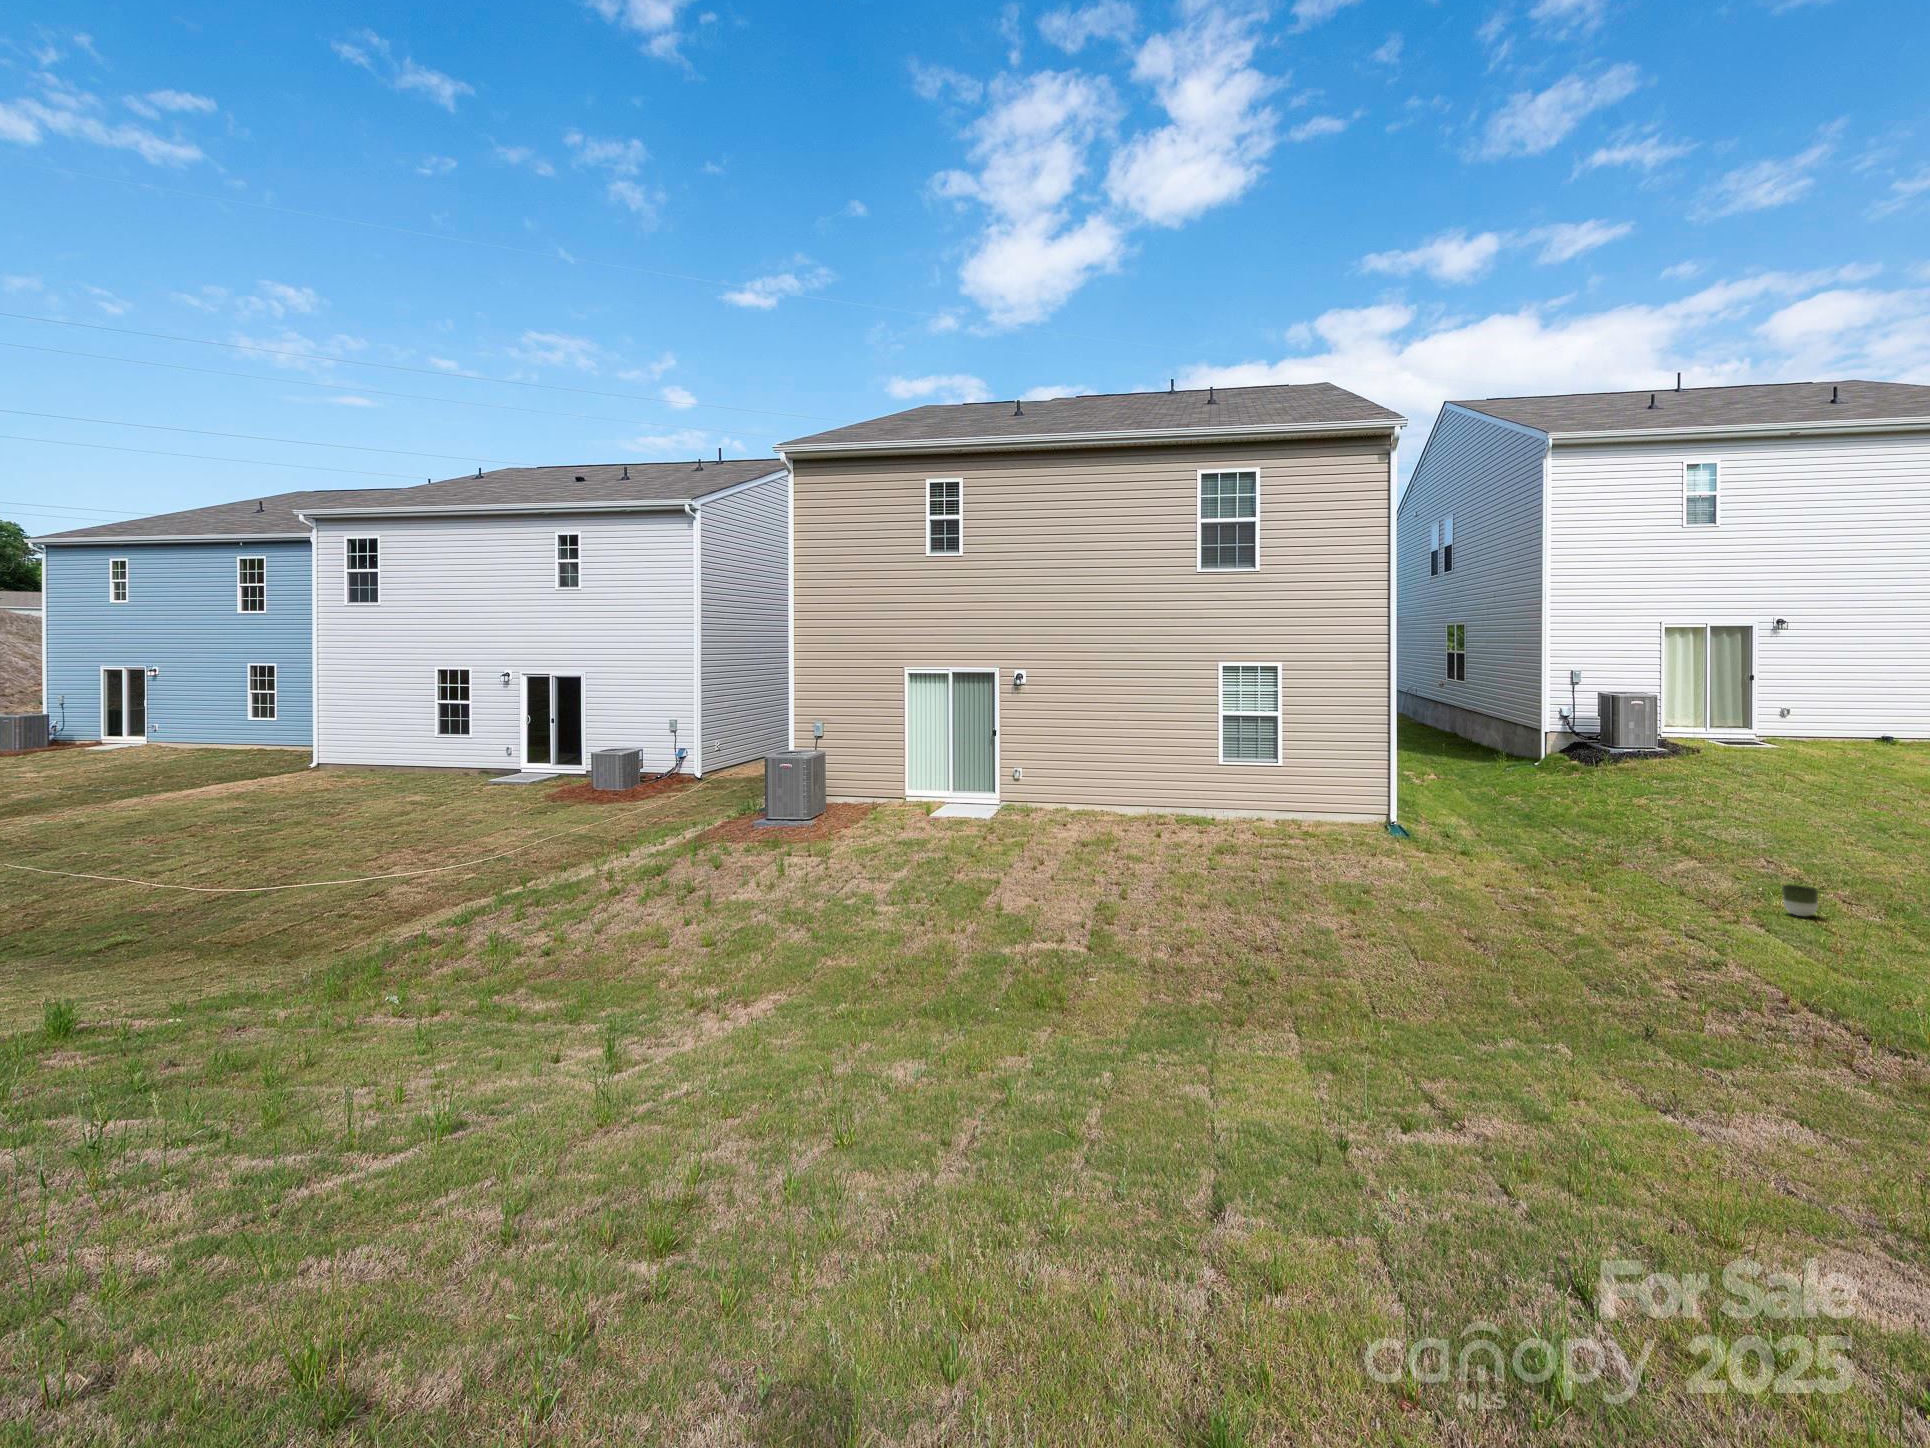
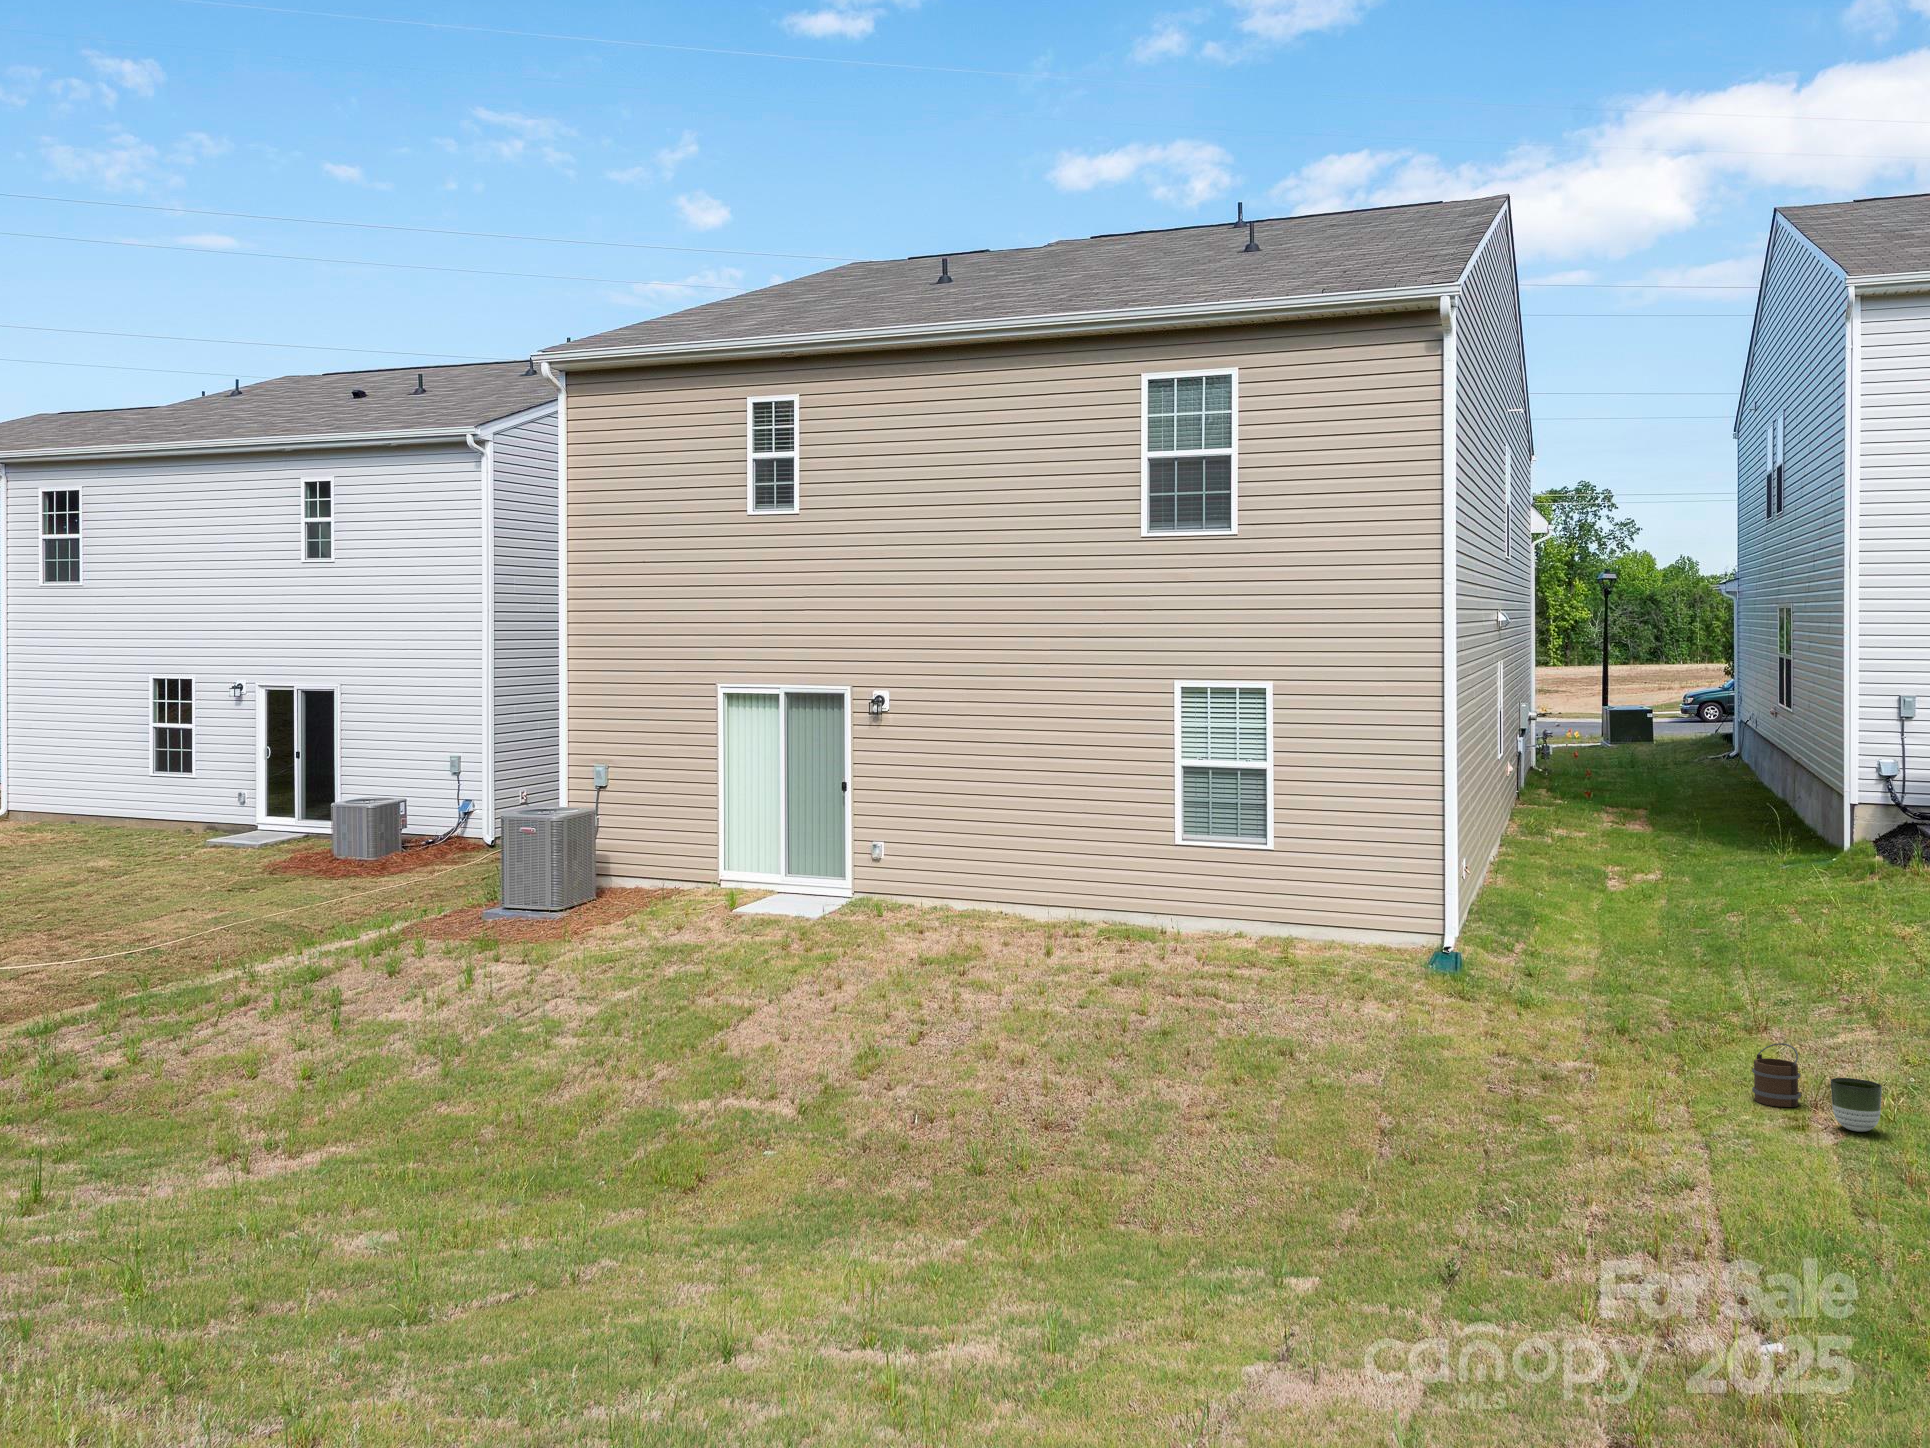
bucket: none [1710,867,1744,904] -> present [1752,1043,1801,1107]

